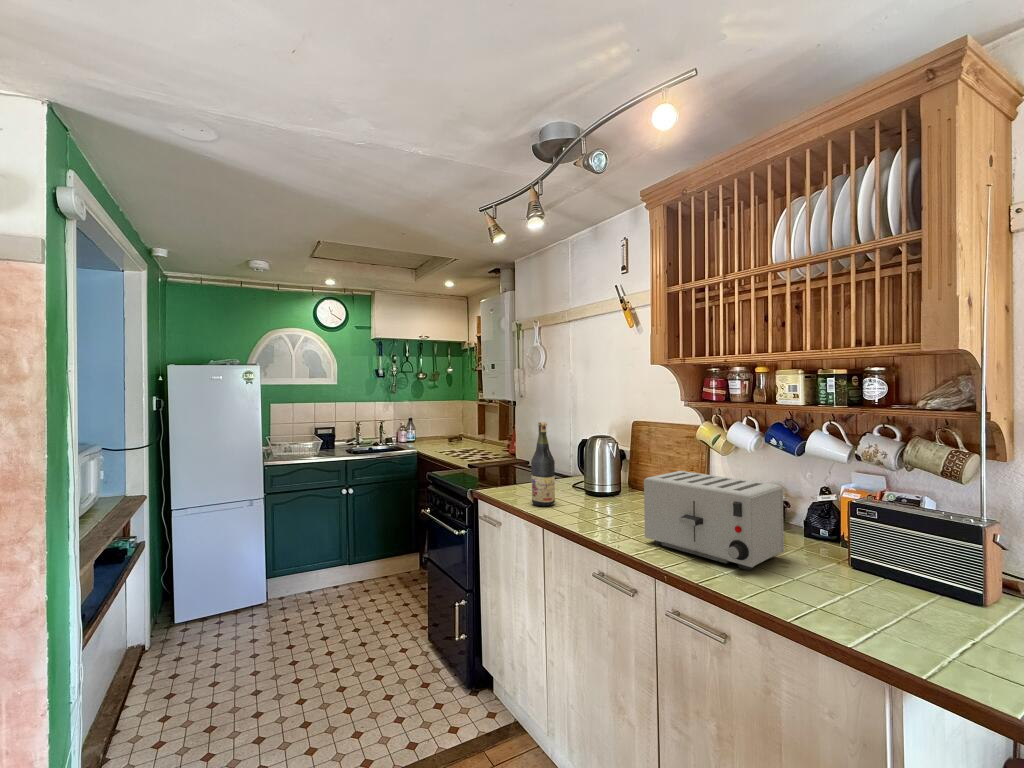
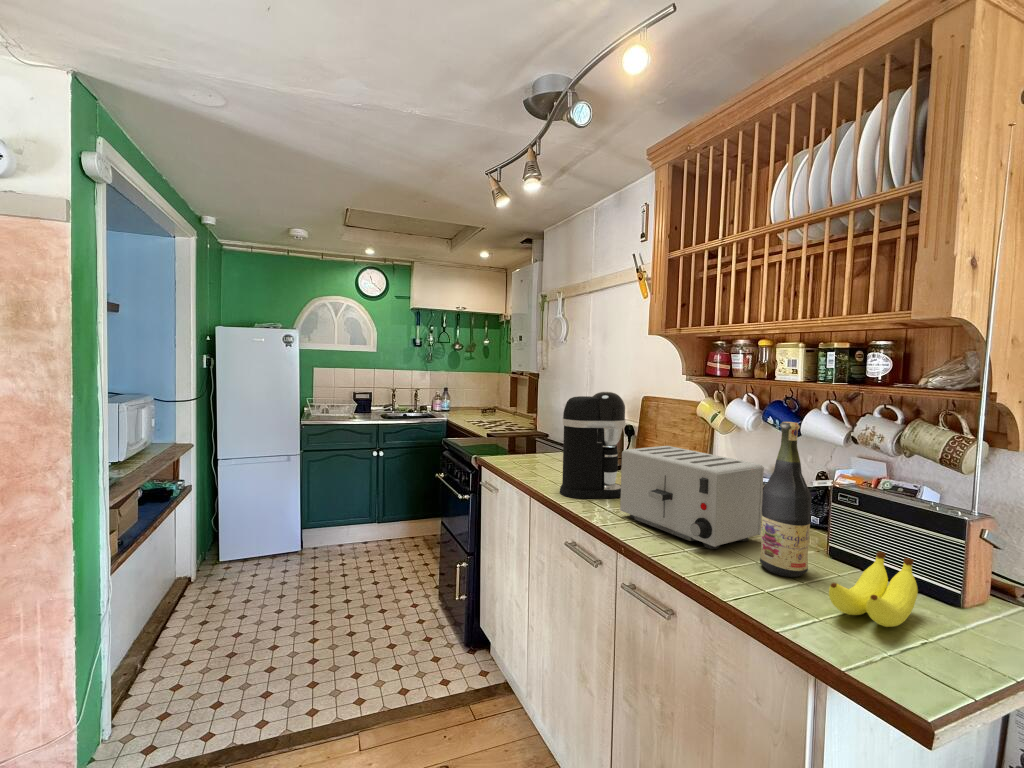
coffee maker: none [573,421,635,527] -> present [560,392,626,499]
wine bottle: present [531,422,555,506] -> present [760,422,811,577]
banana: none [886,561,956,632] -> present [829,552,918,627]

